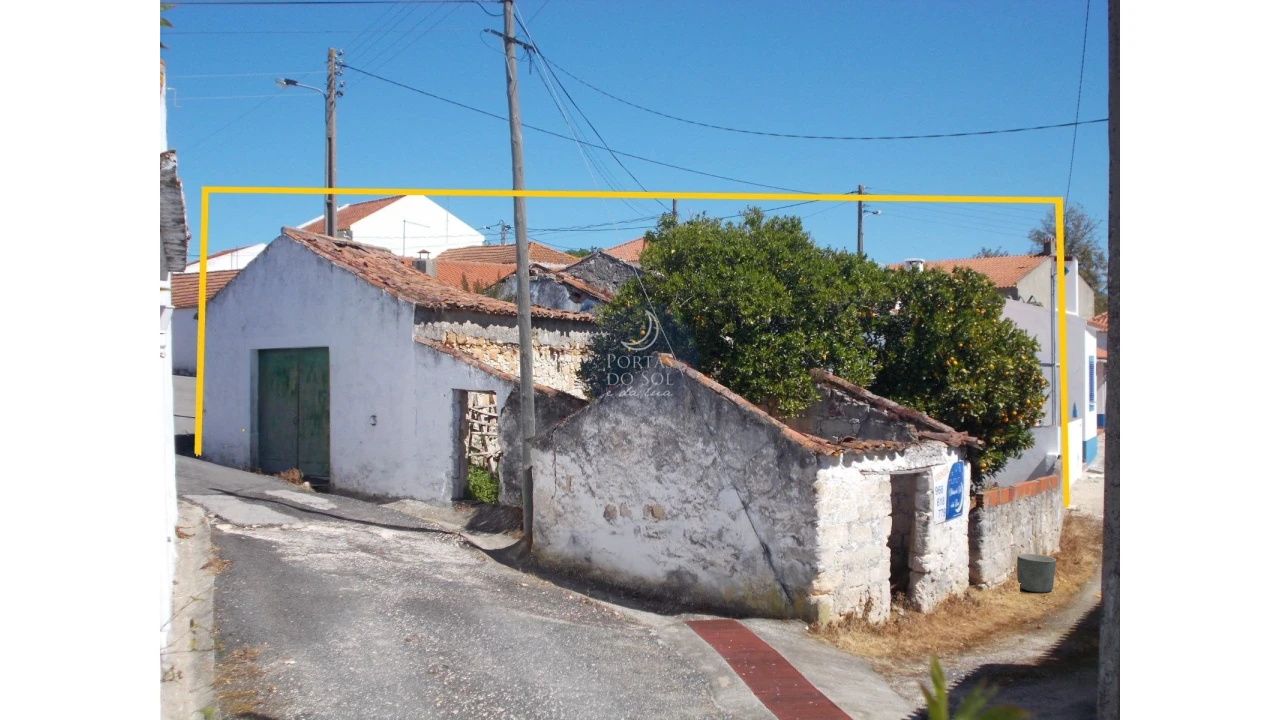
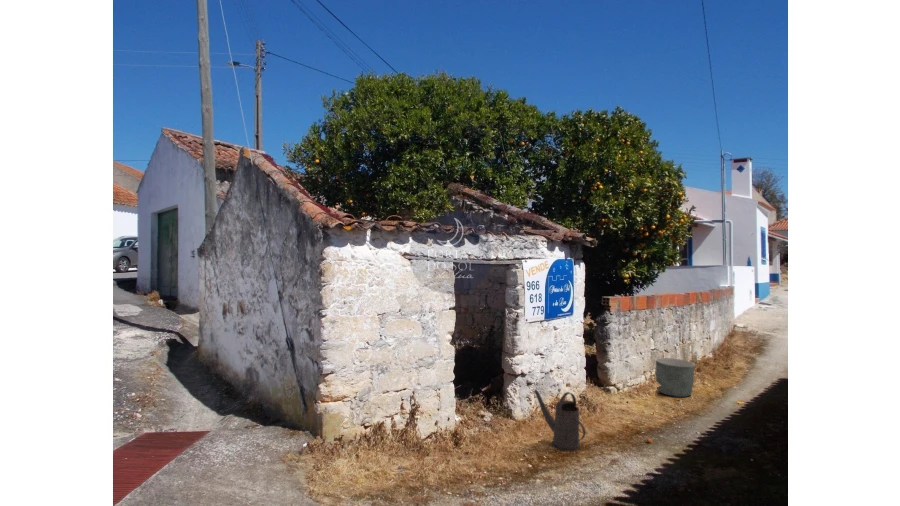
watering can: none [938,585,993,636] -> present [535,390,586,451]

